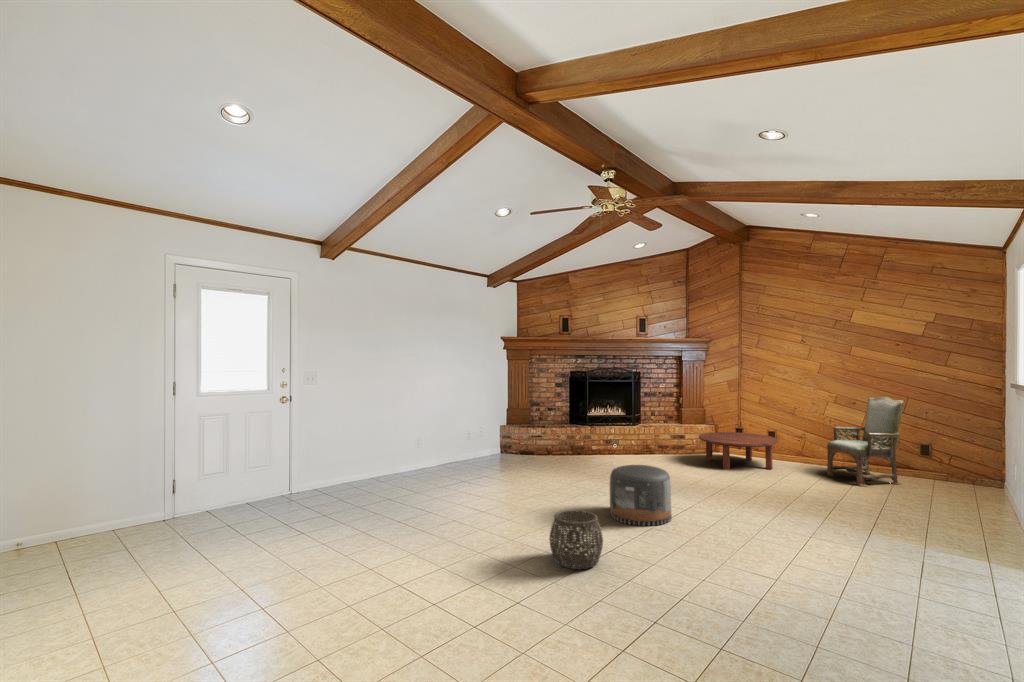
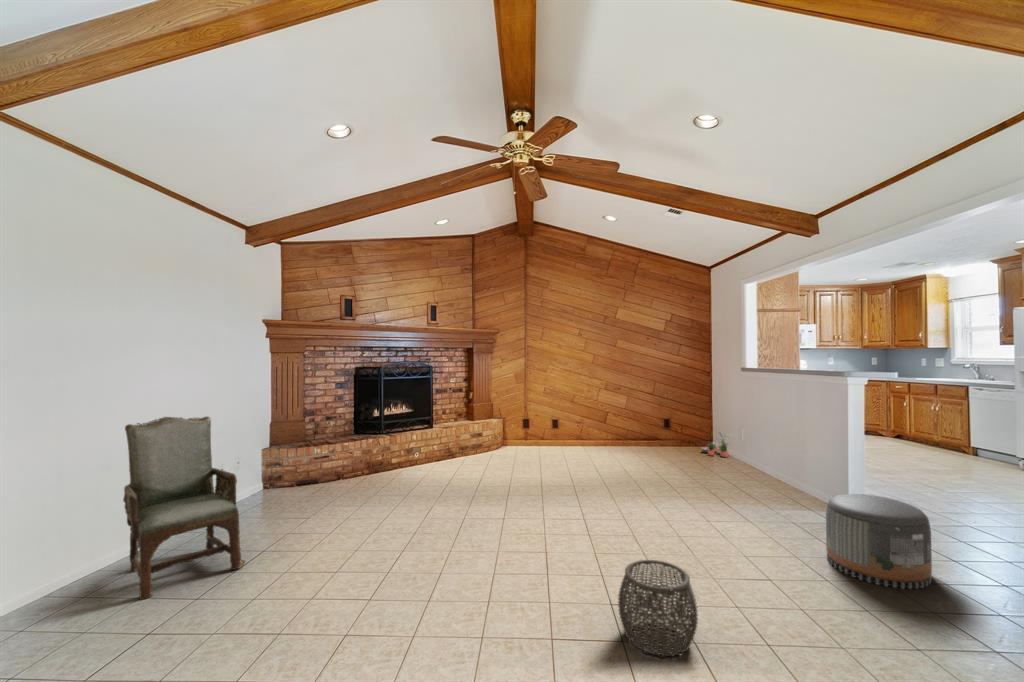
armchair: present [827,397,904,486] -> present [123,417,245,600]
coffee table: present [699,432,779,470] -> none [506,423,578,463]
pouf: present [610,465,672,526] -> present [826,494,932,589]
potted plant: none [959,467,1006,503] -> present [702,432,728,457]

